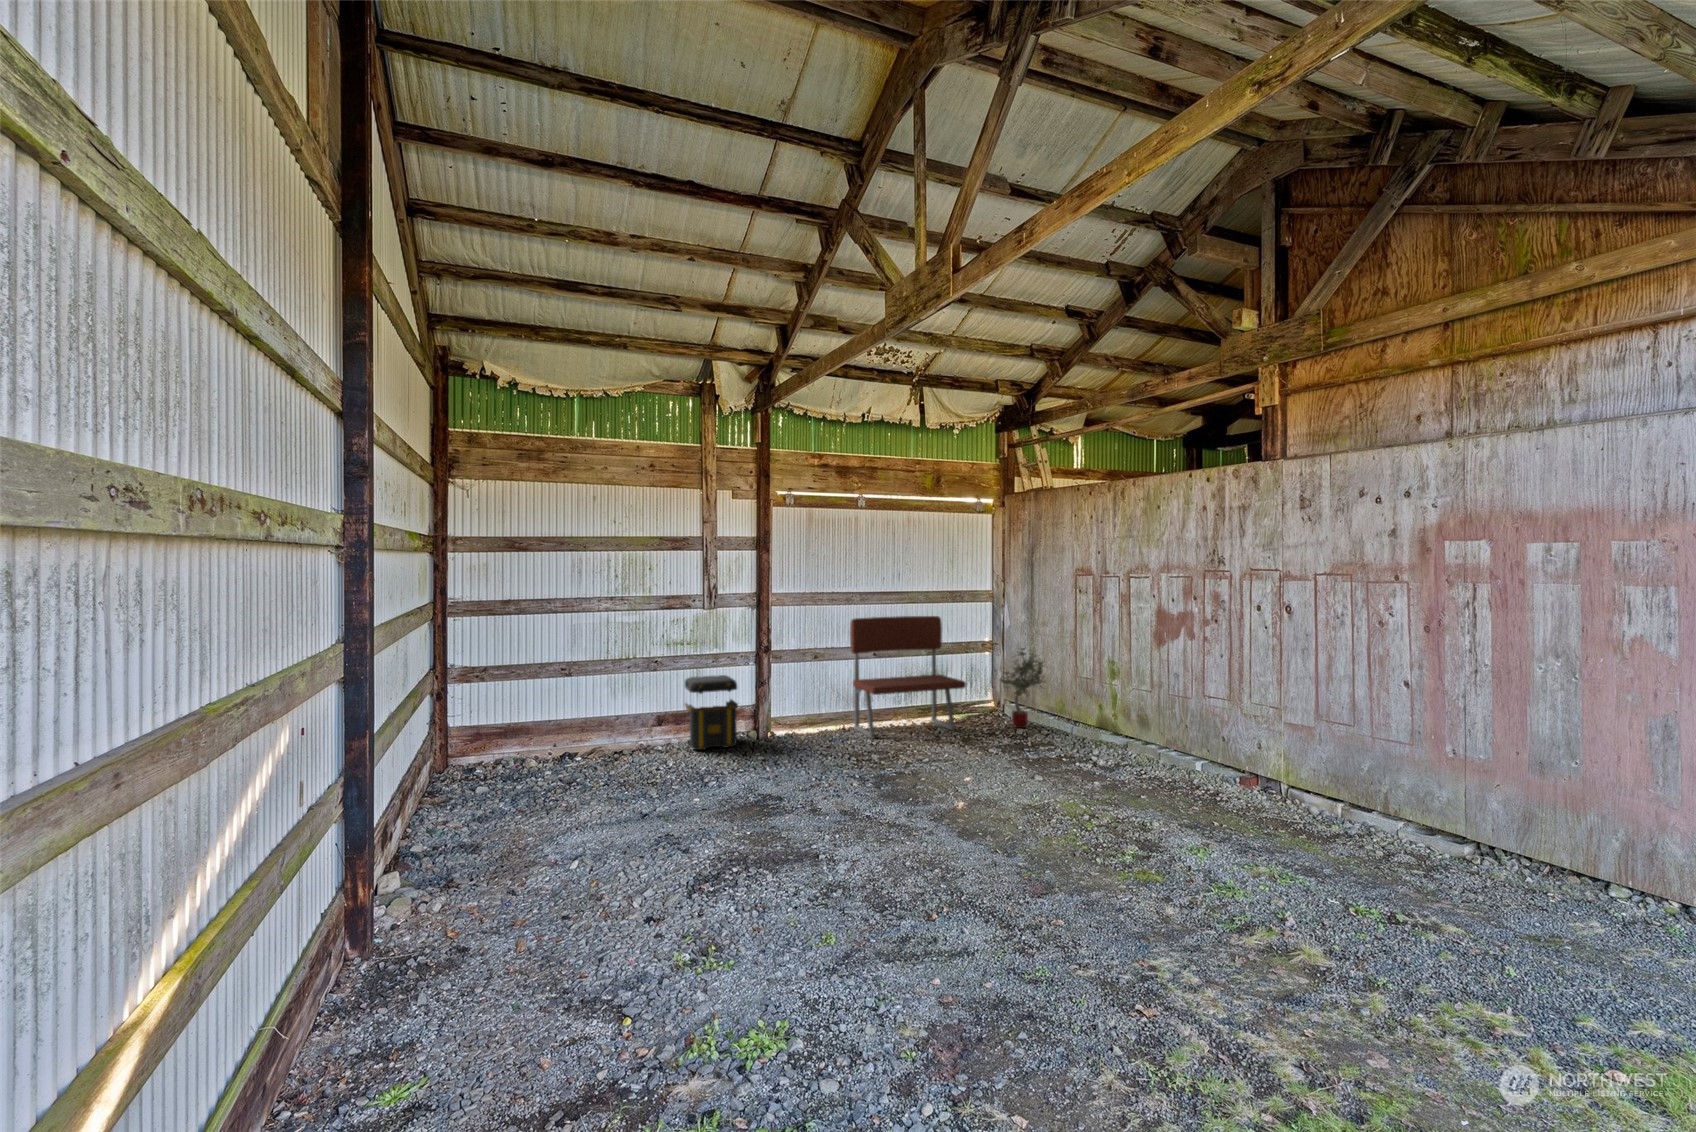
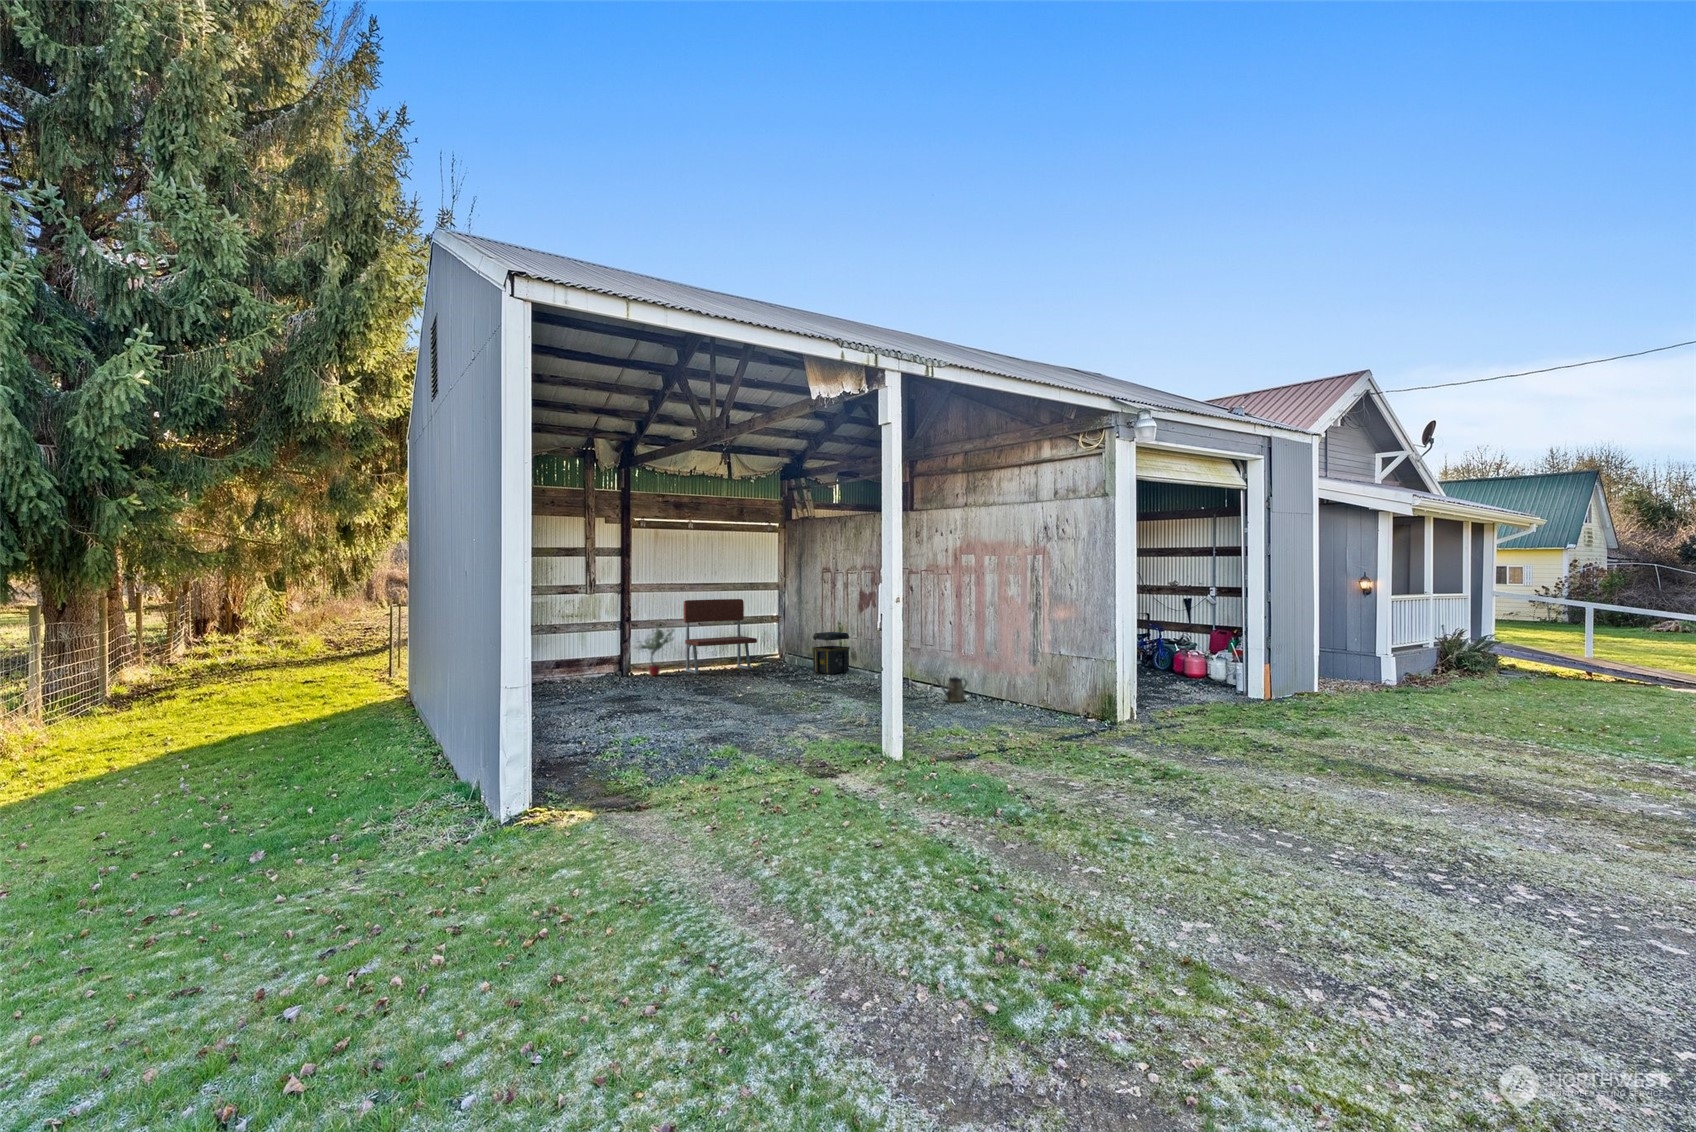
potted tree: present [1000,648,1045,728] -> present [635,624,674,676]
toolbox: present [685,675,738,750] -> present [812,632,850,675]
watering can: none [1428,825,1502,889] -> present [936,677,967,702]

